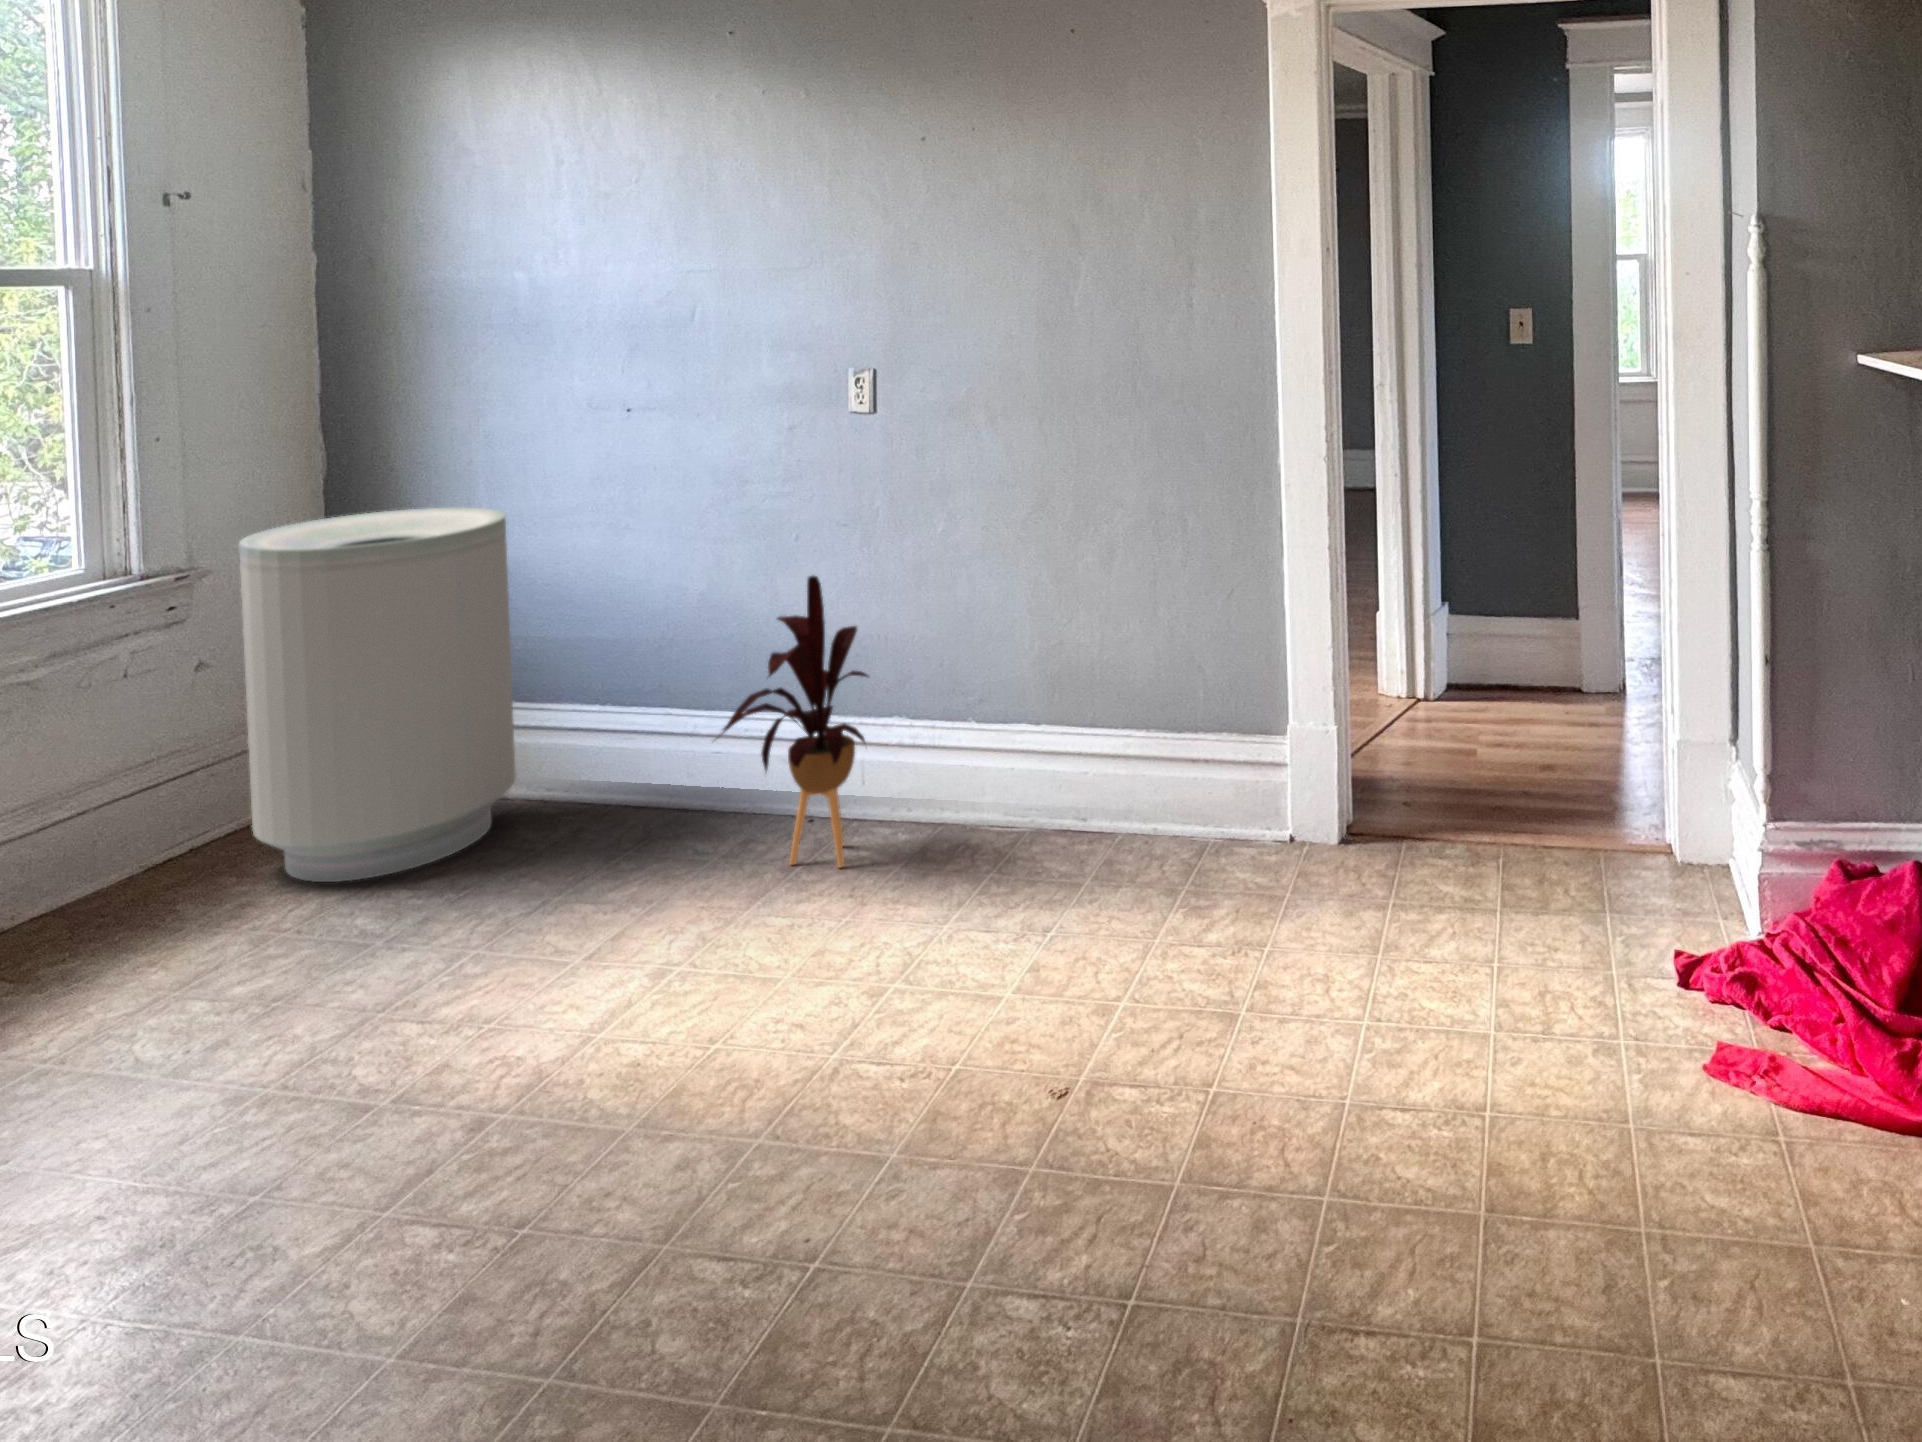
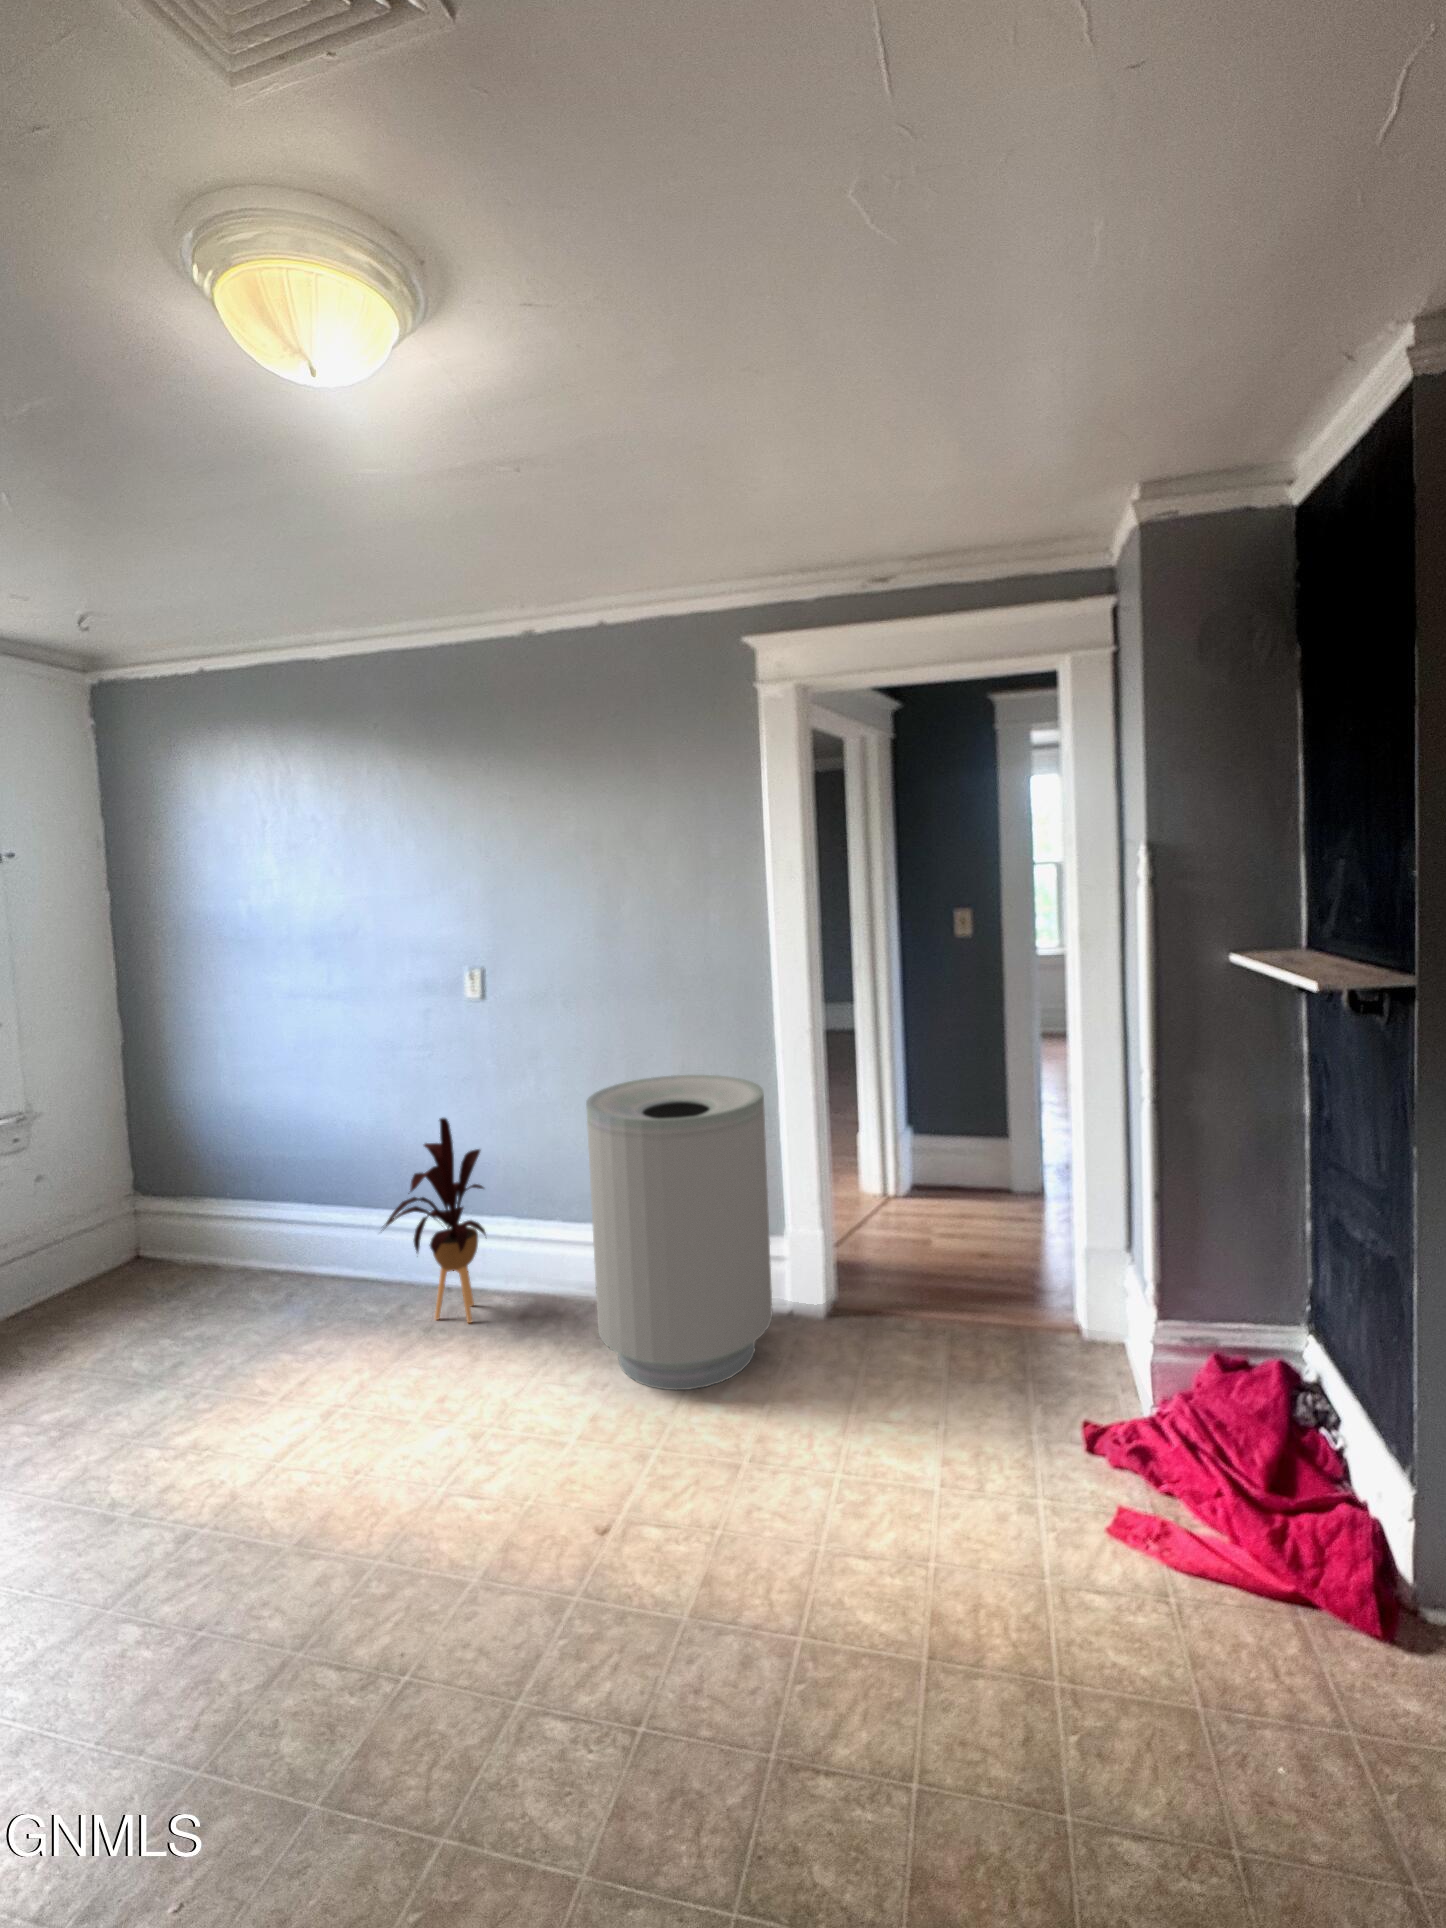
trash can: present [239,508,515,882] -> present [586,1075,772,1390]

